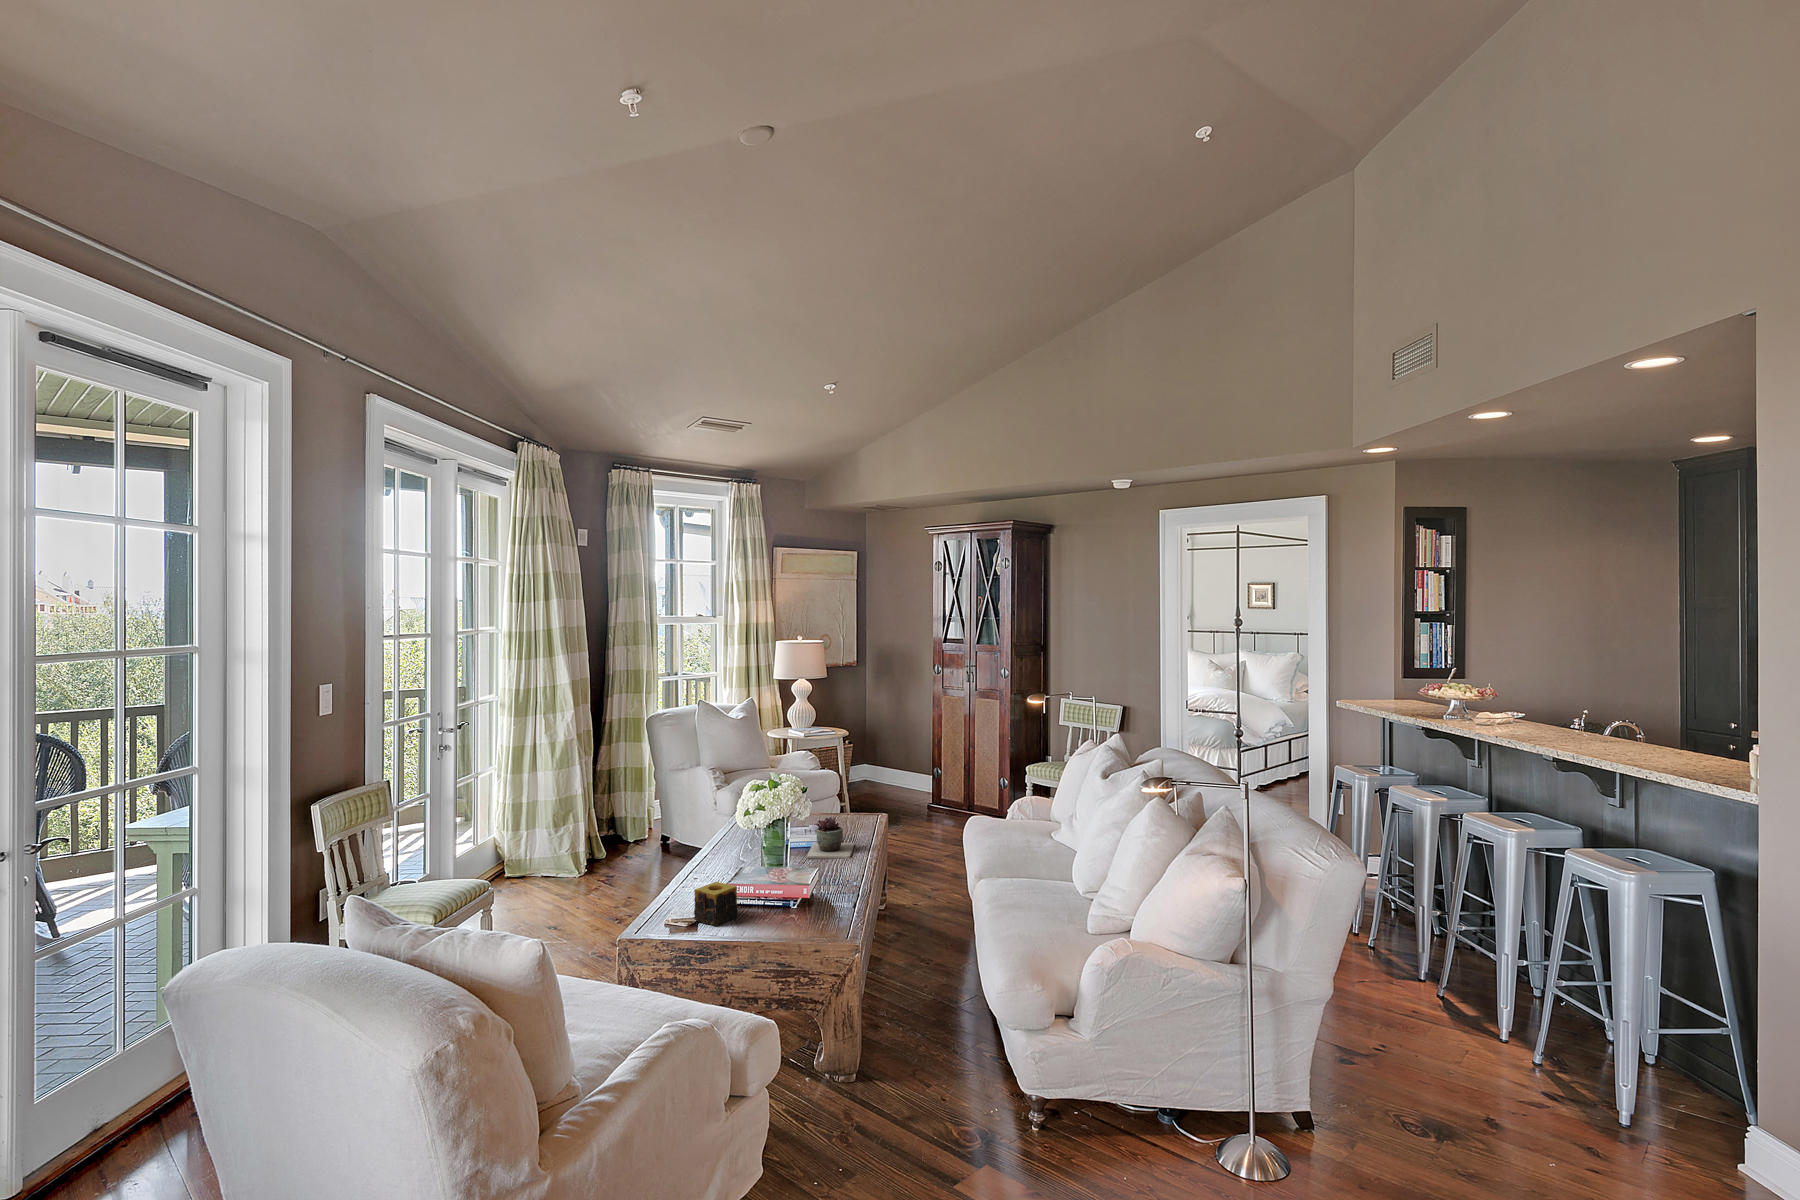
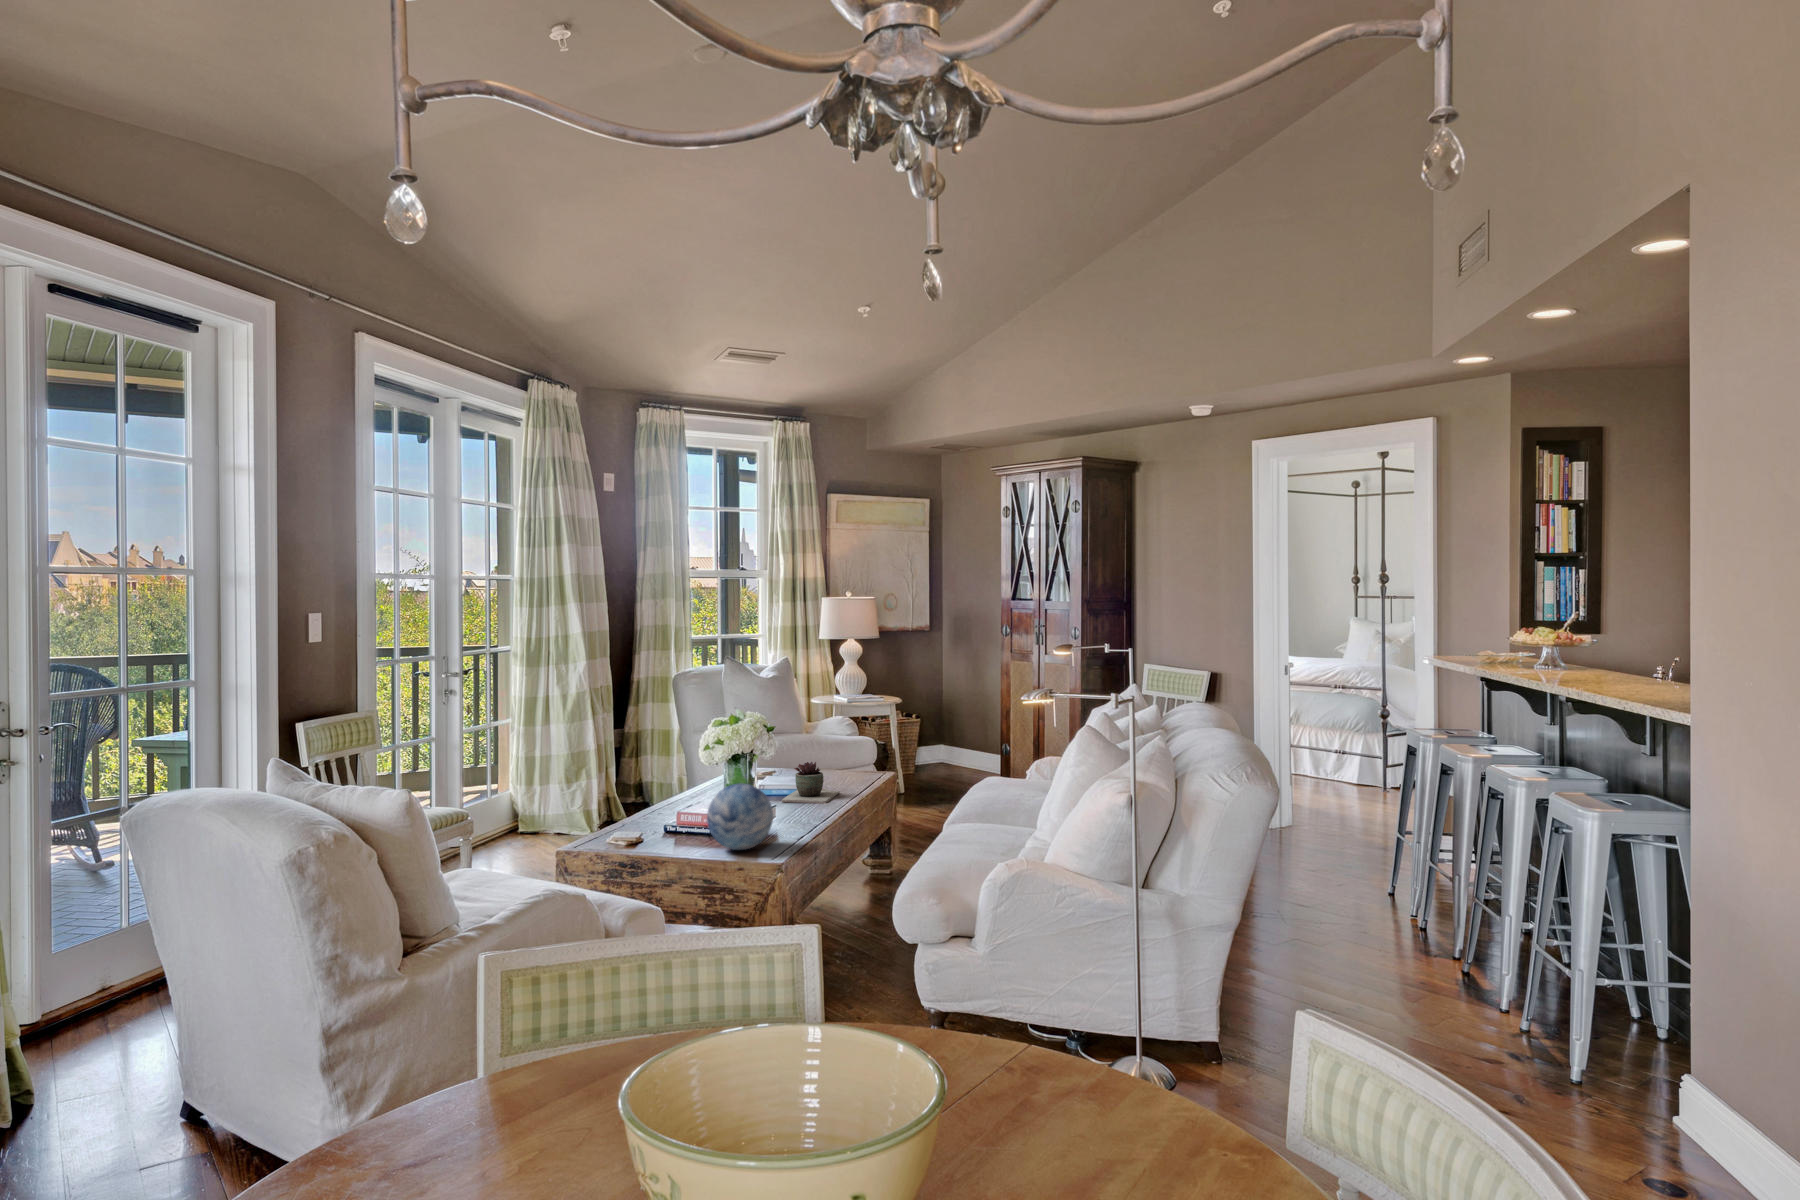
decorative orb: none [775,859,839,926] -> present [707,783,773,850]
candle: present [694,882,738,926] -> none [635,807,678,848]

